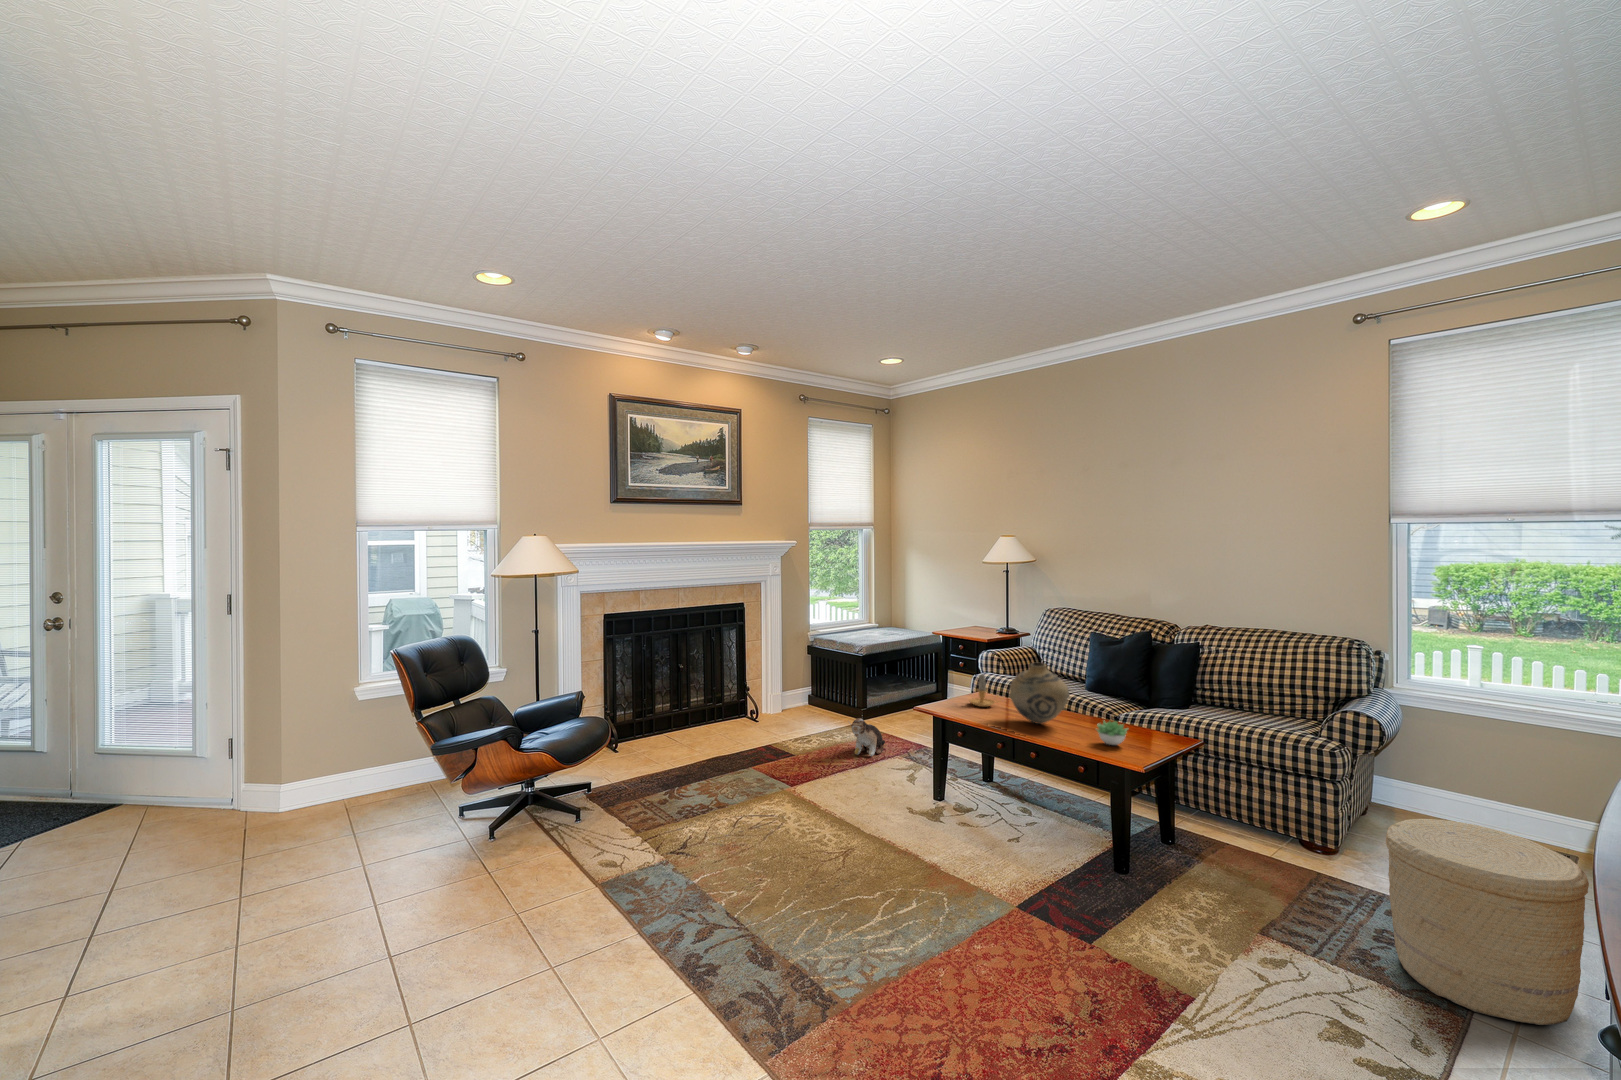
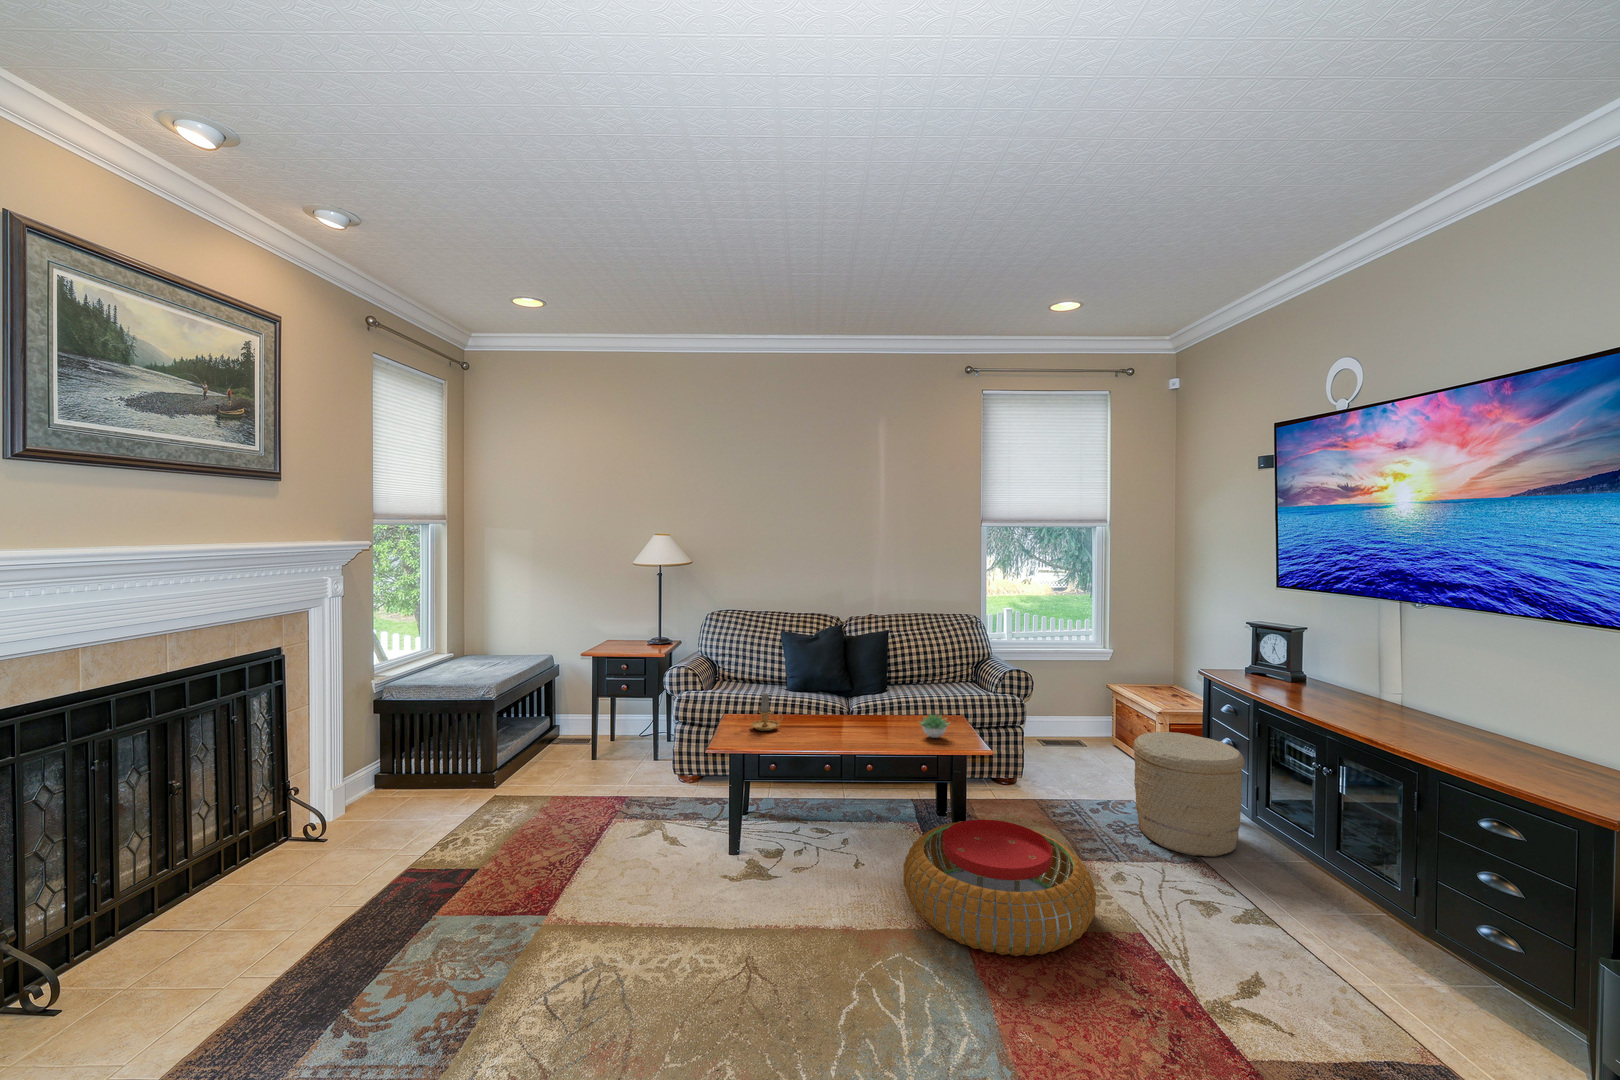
vase: present [1009,663,1069,724] -> none [821,669,881,734]
plush toy: present [848,718,885,756] -> none [563,785,596,837]
pouf: none [973,817,1169,950] -> present [903,819,1096,956]

